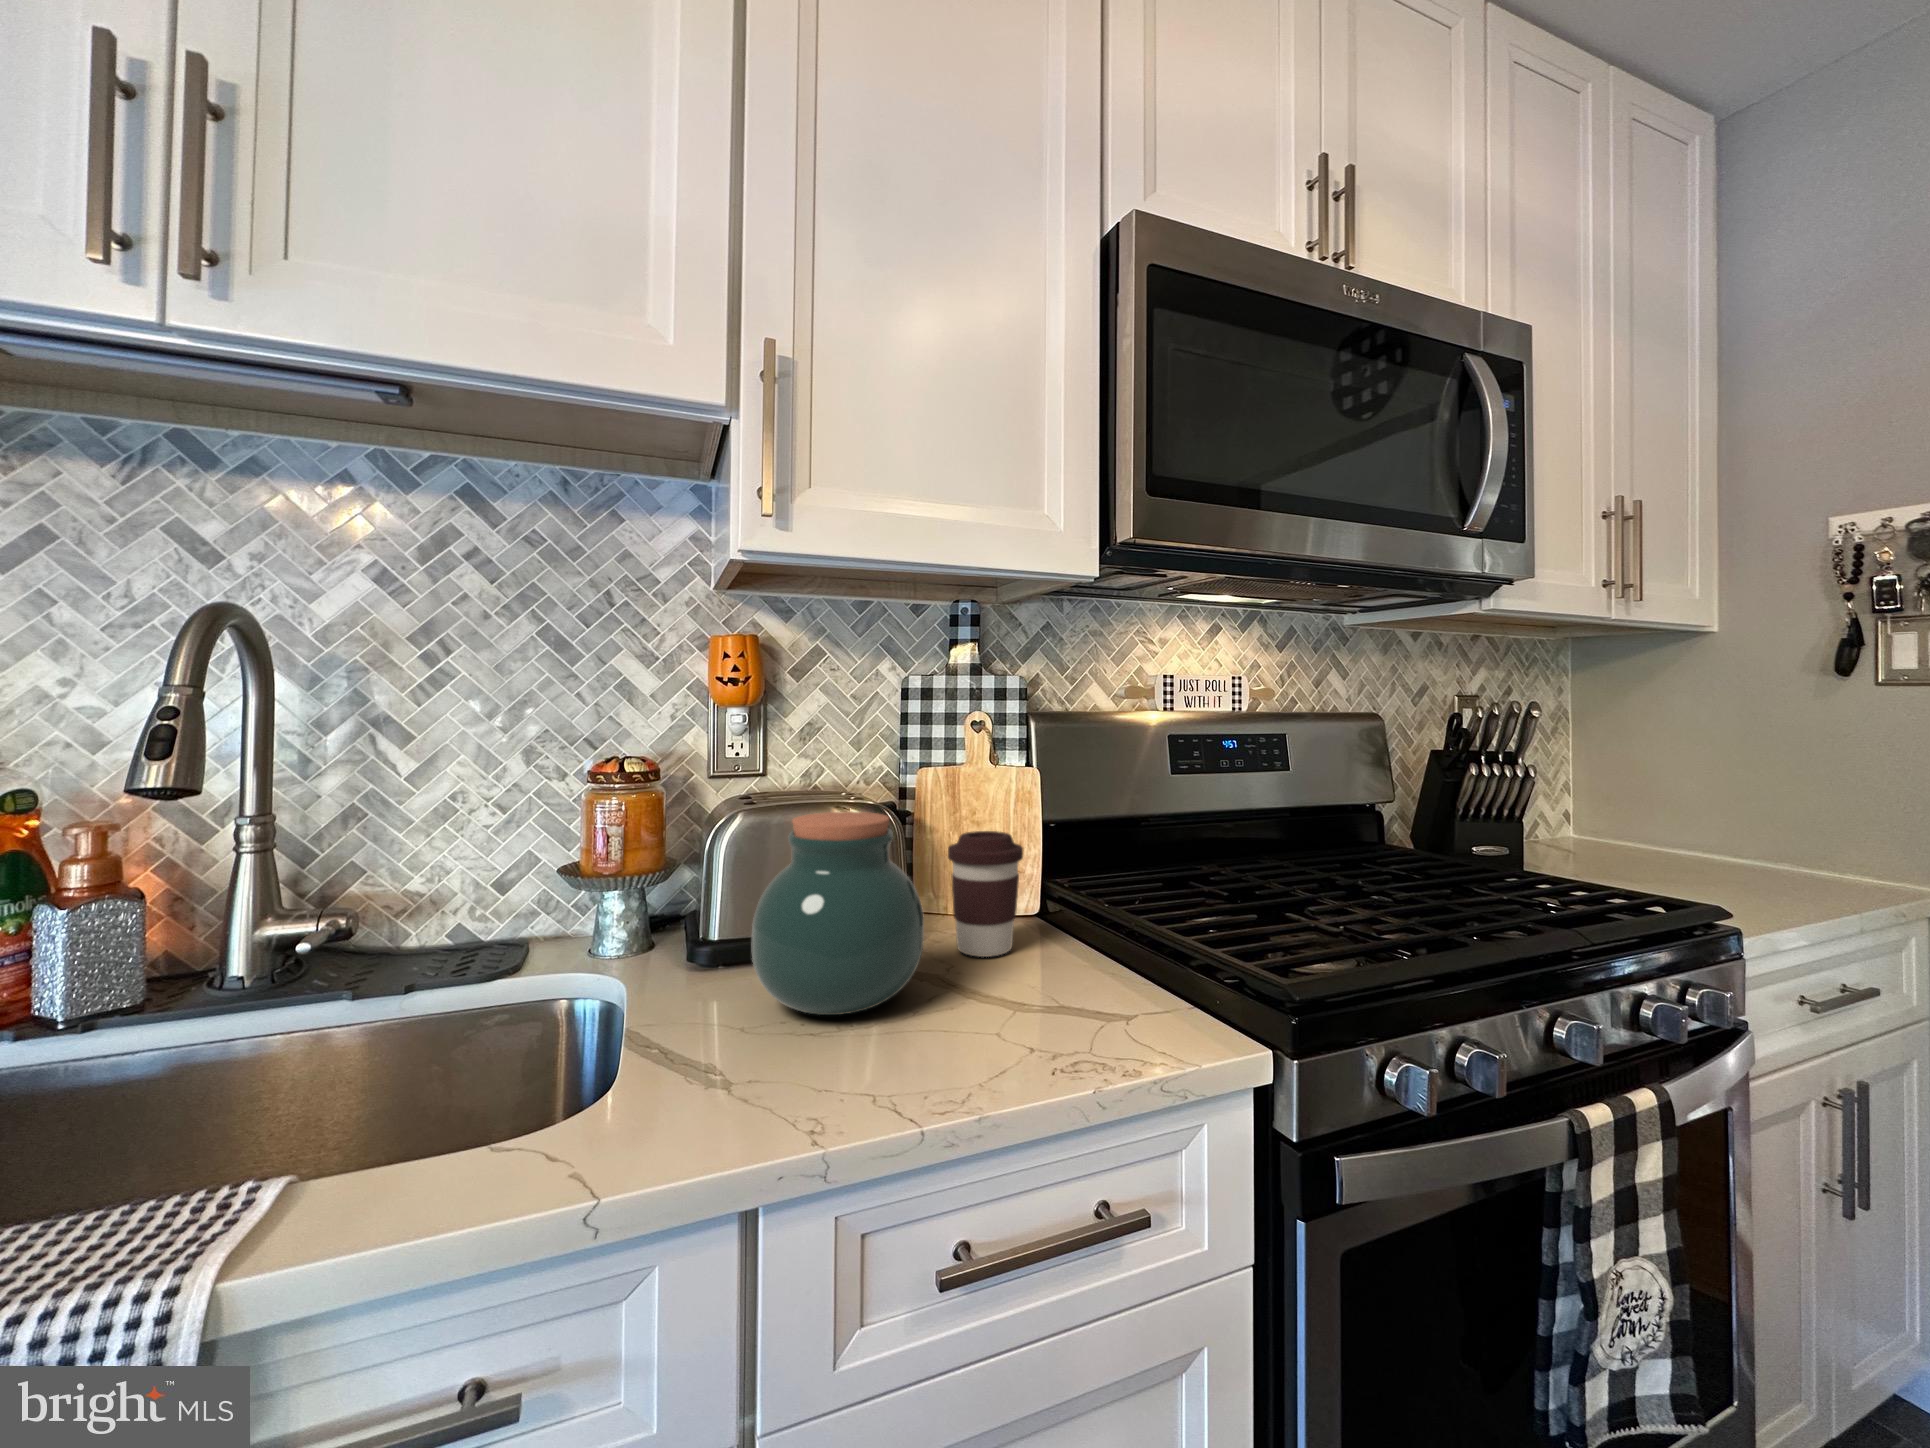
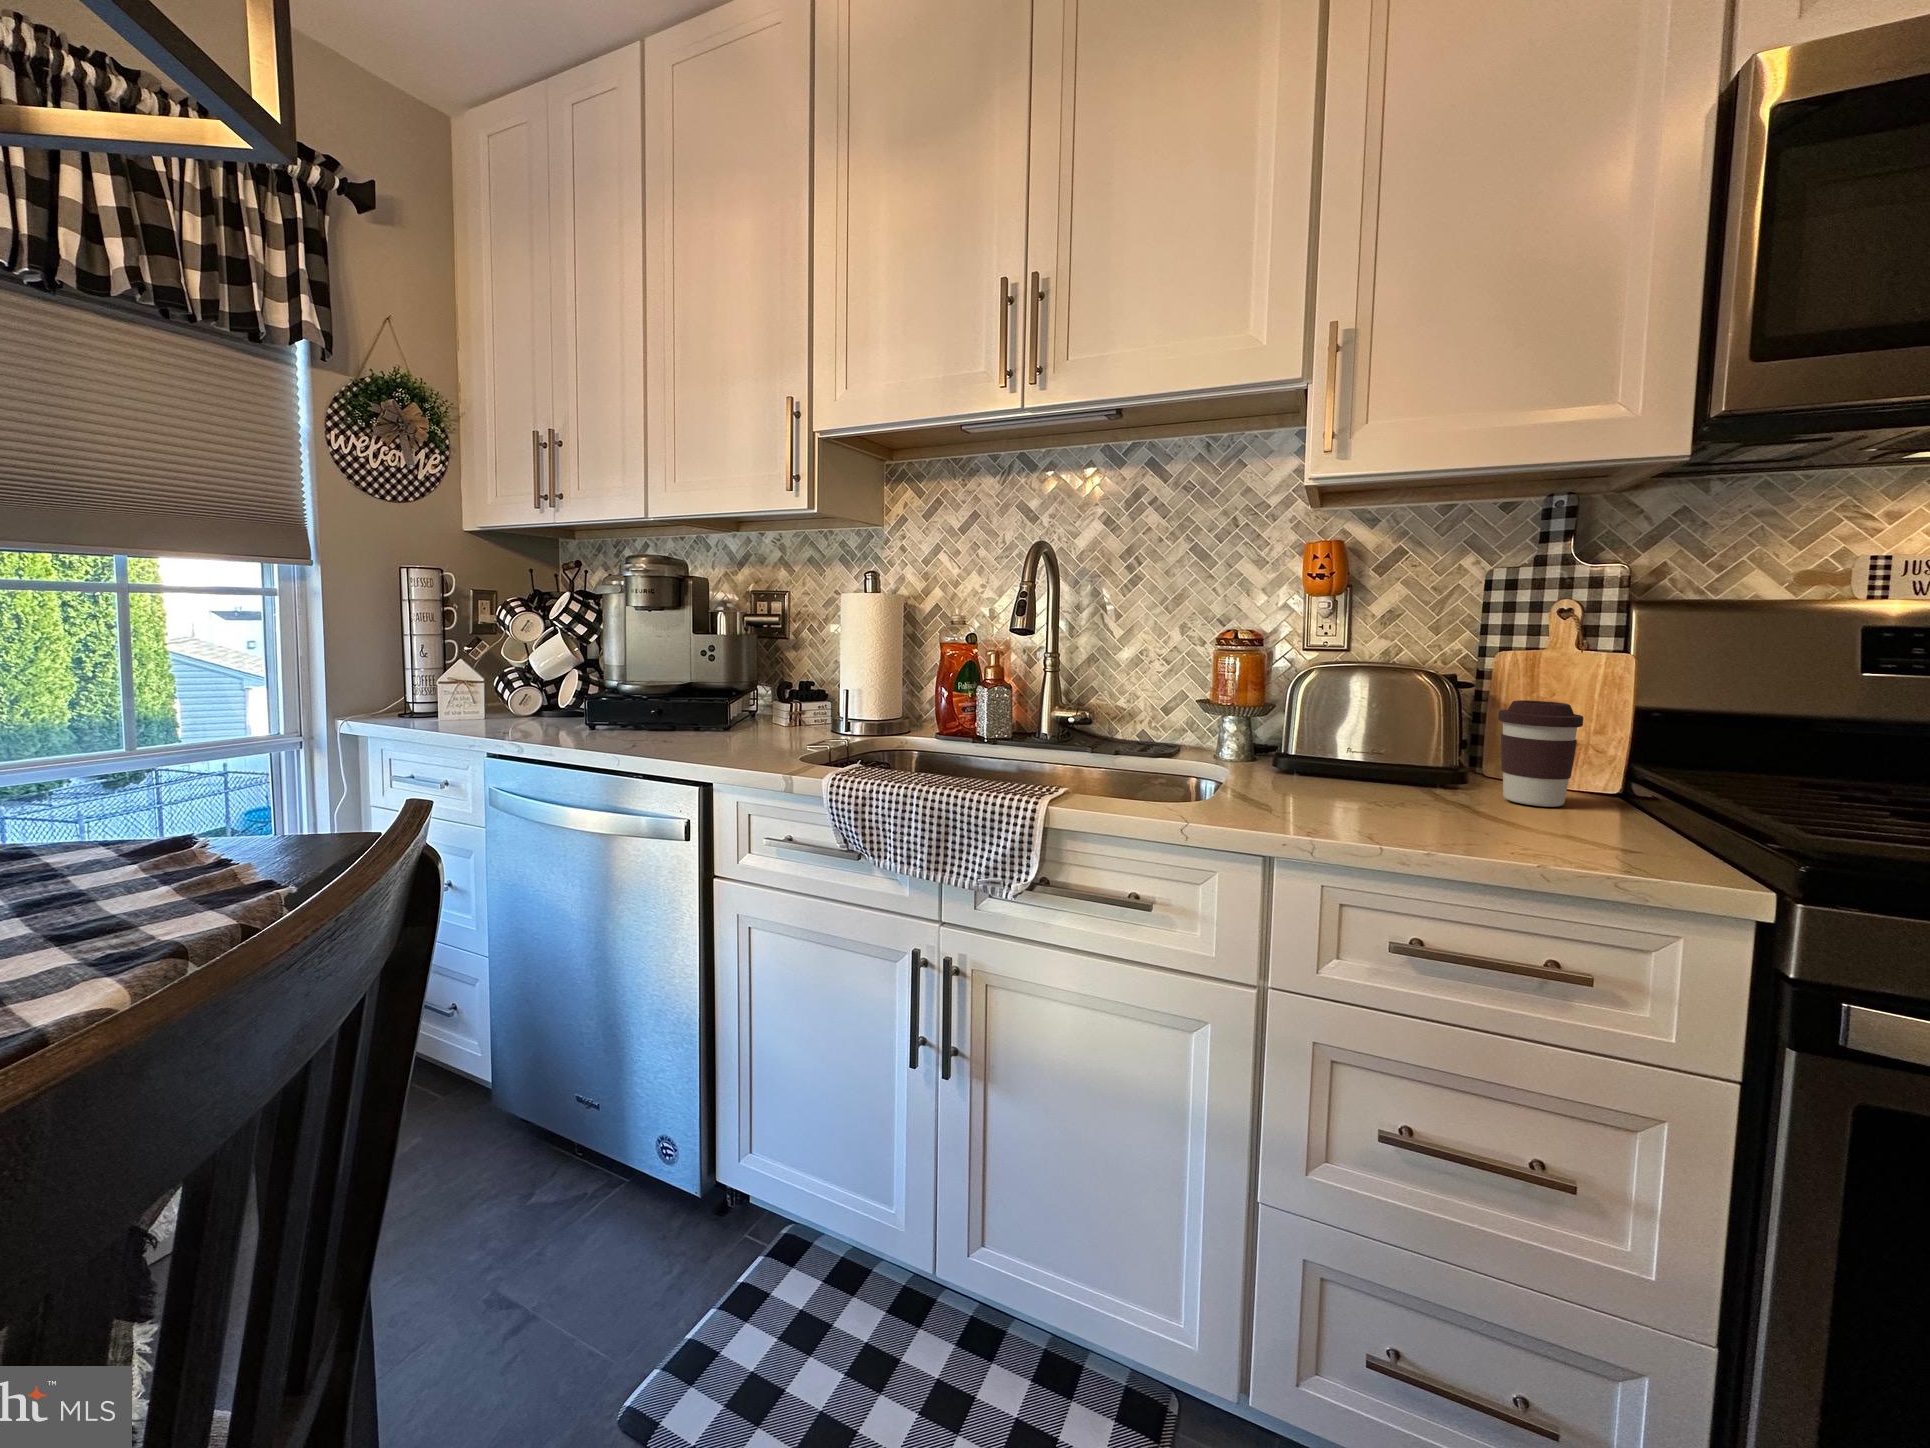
jar: present [752,812,924,1015] -> none [1310,667,1452,806]

